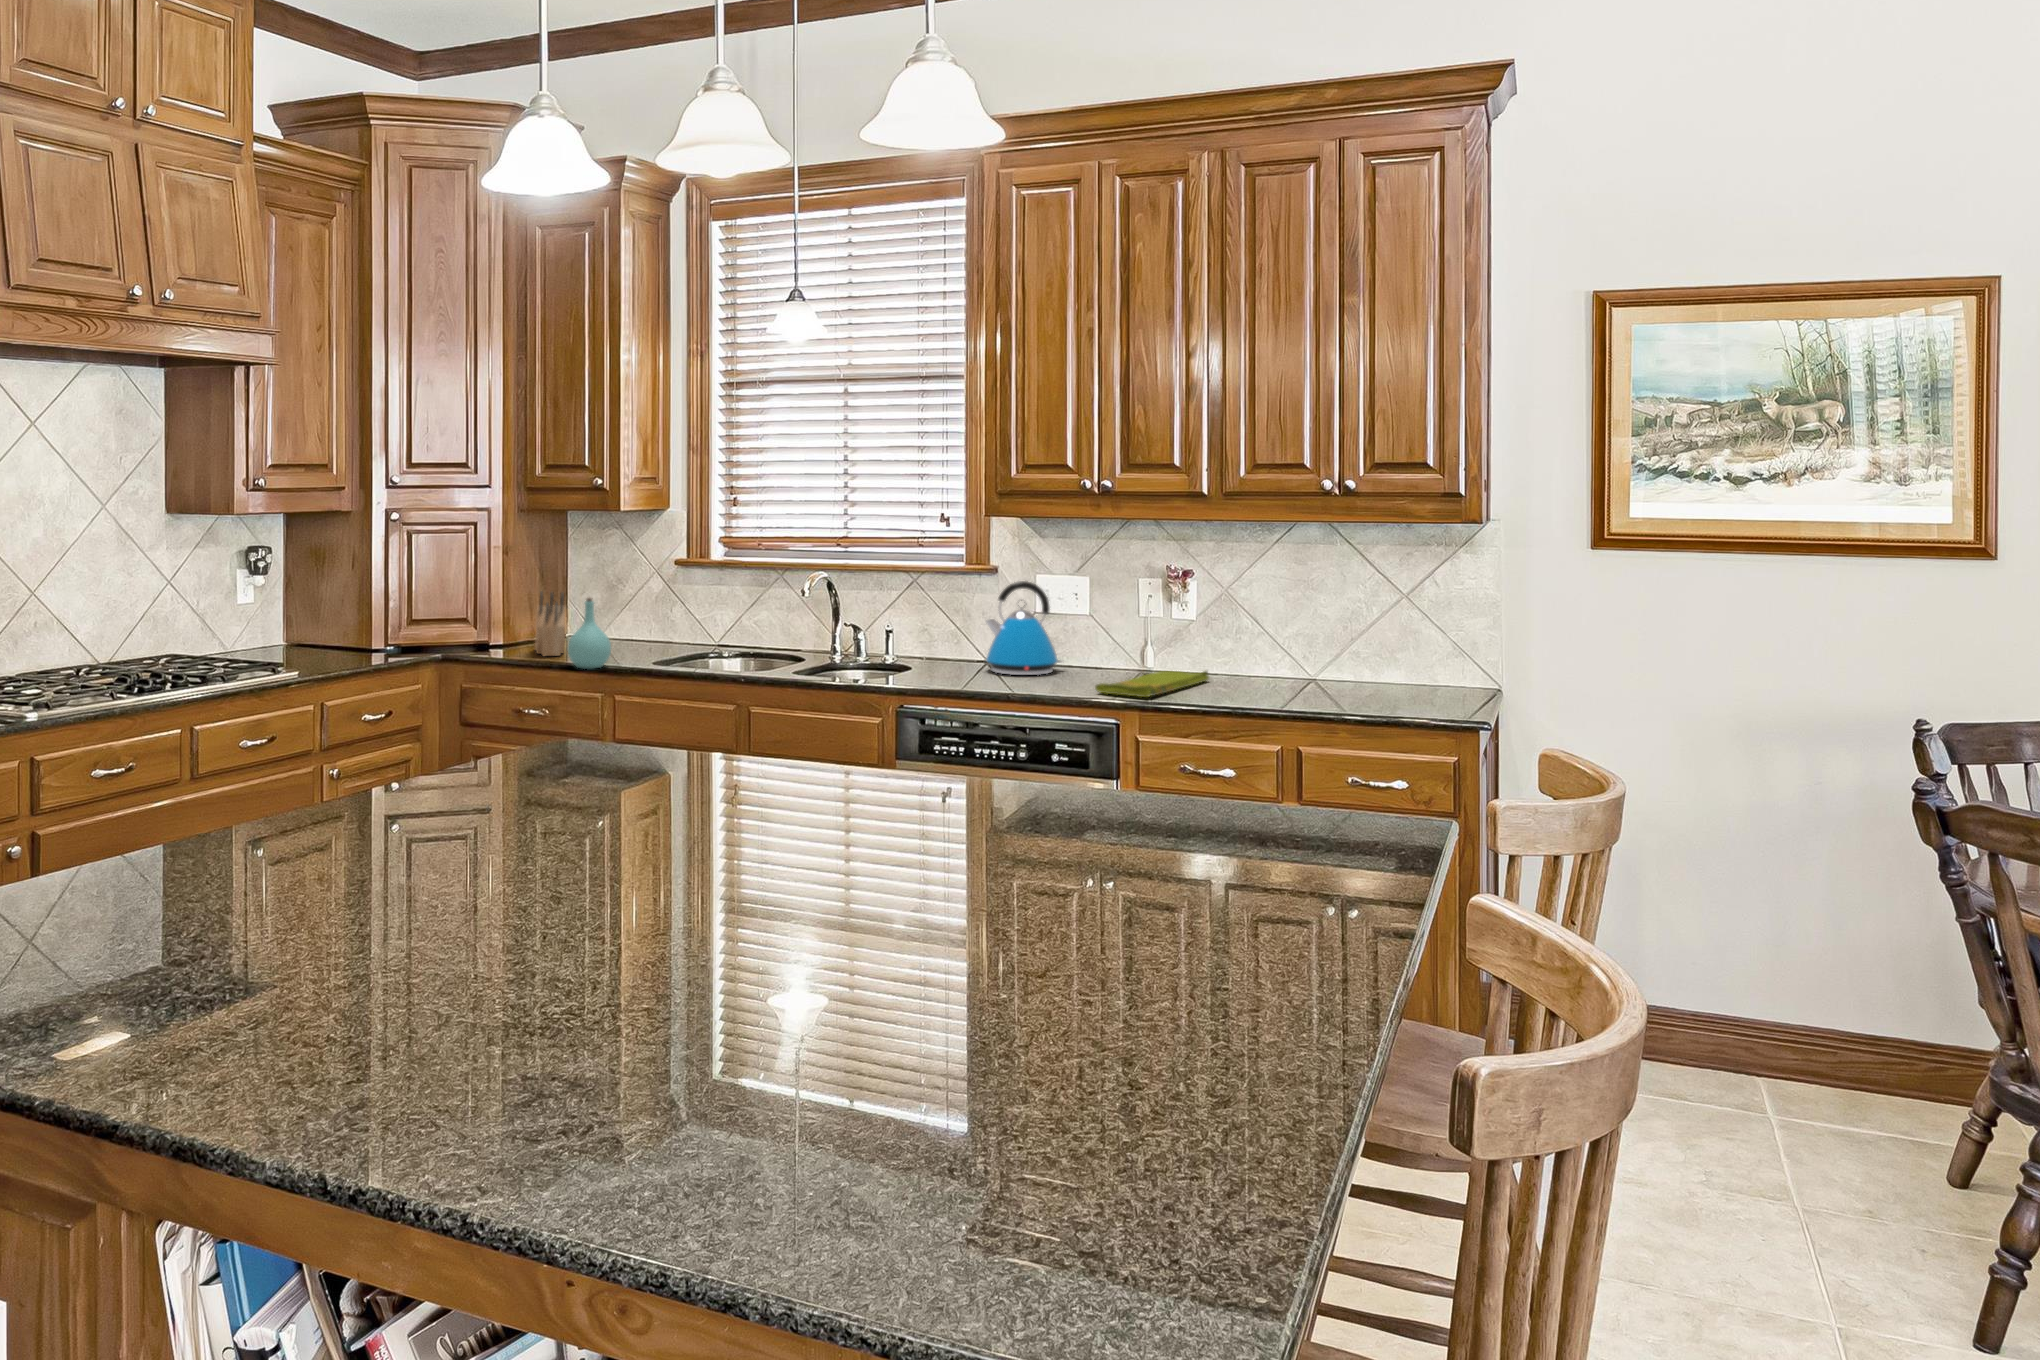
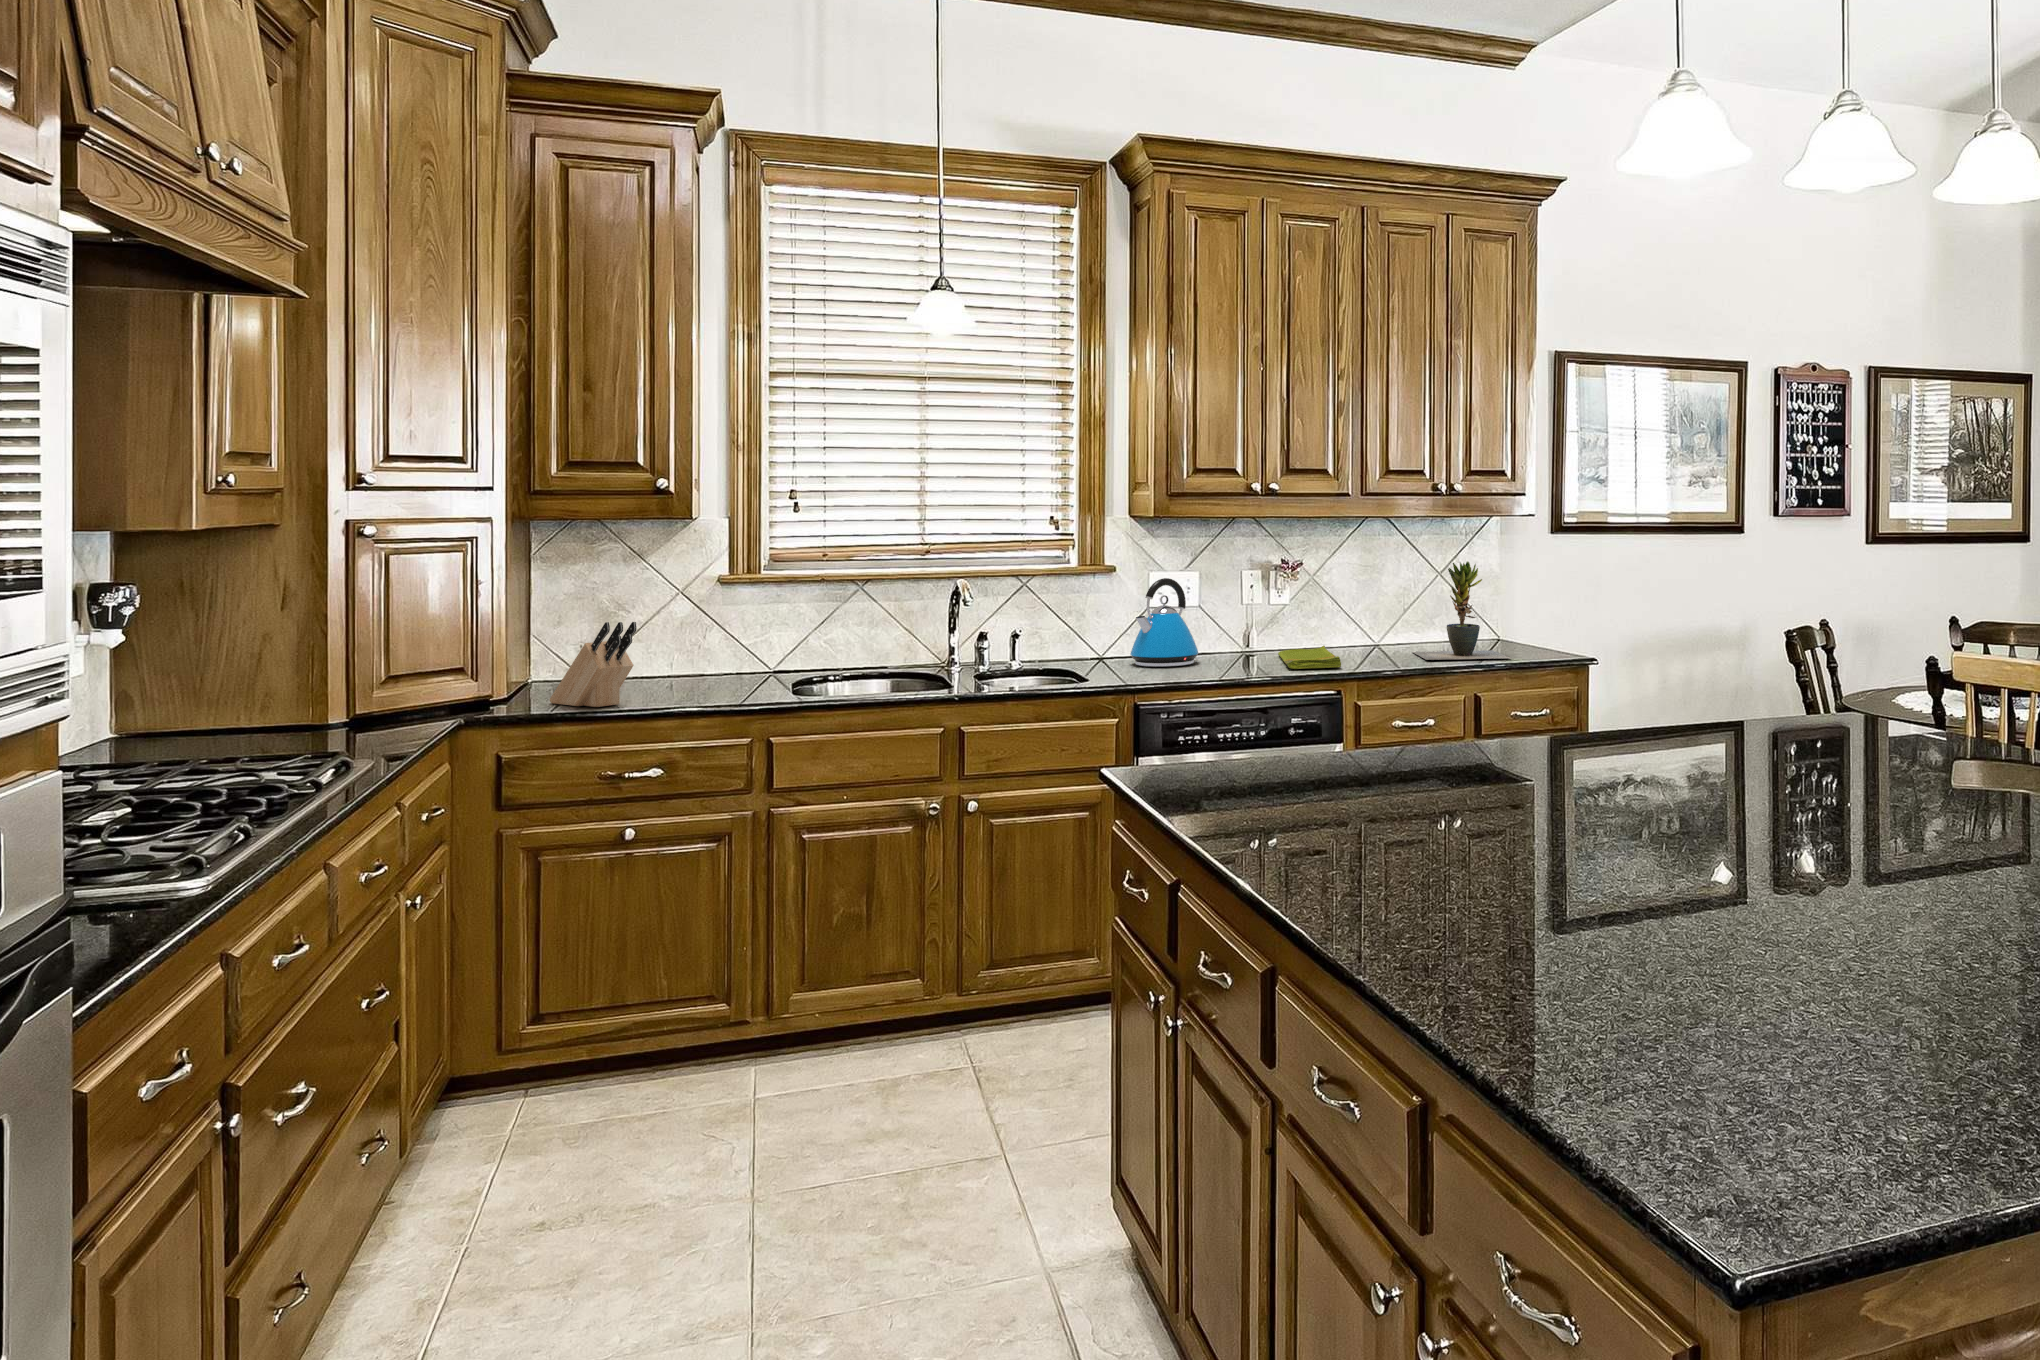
potted plant: none [1275,584,1416,714] -> present [1413,561,1510,660]
bottle: present [568,598,611,669] -> none [680,623,740,711]

